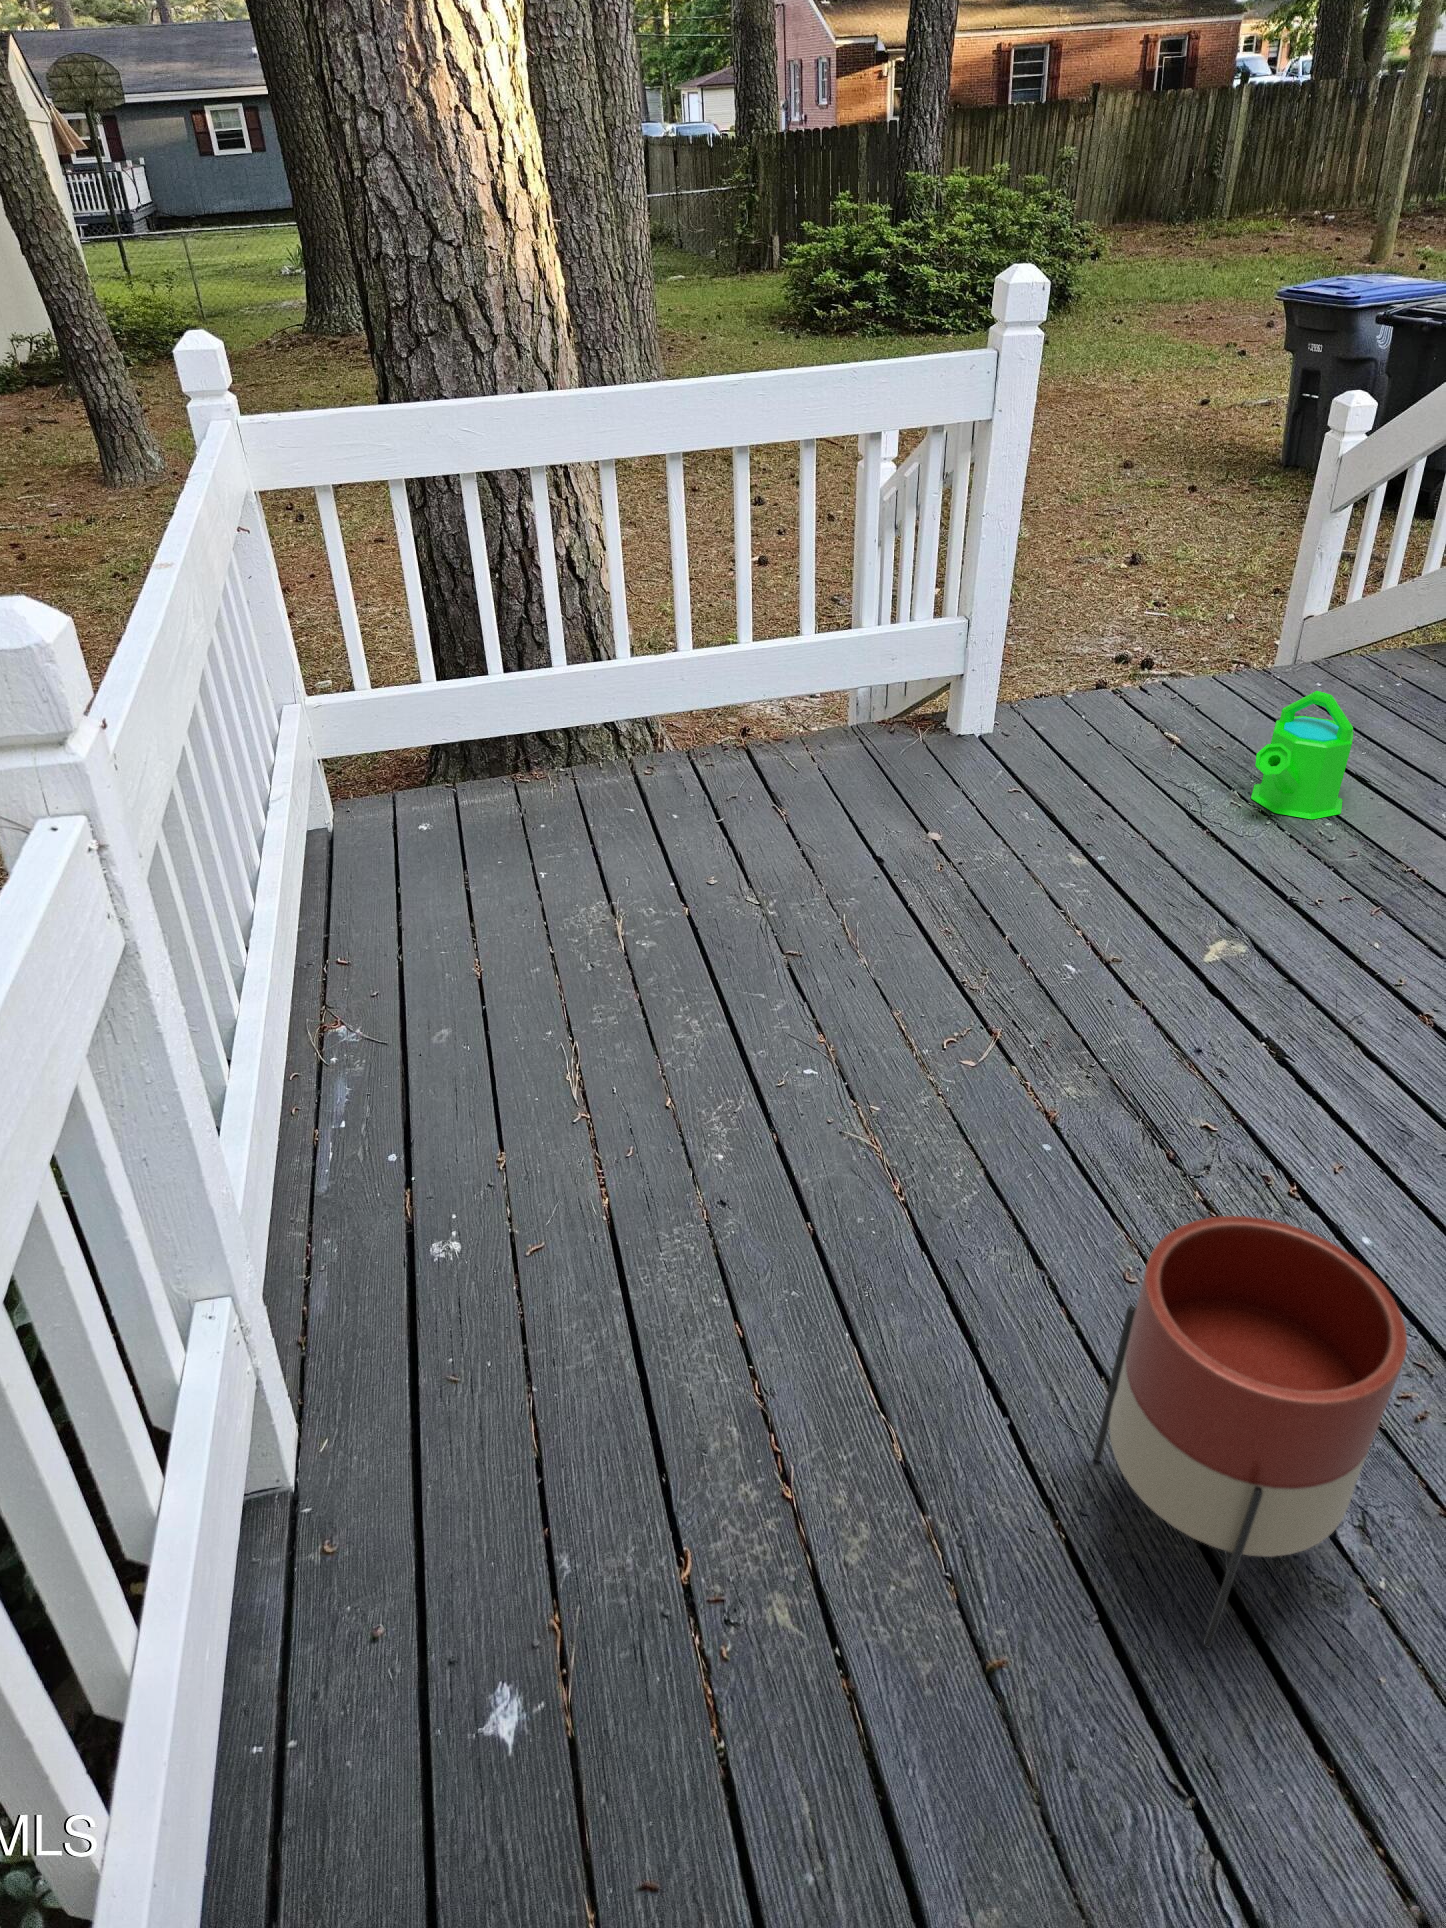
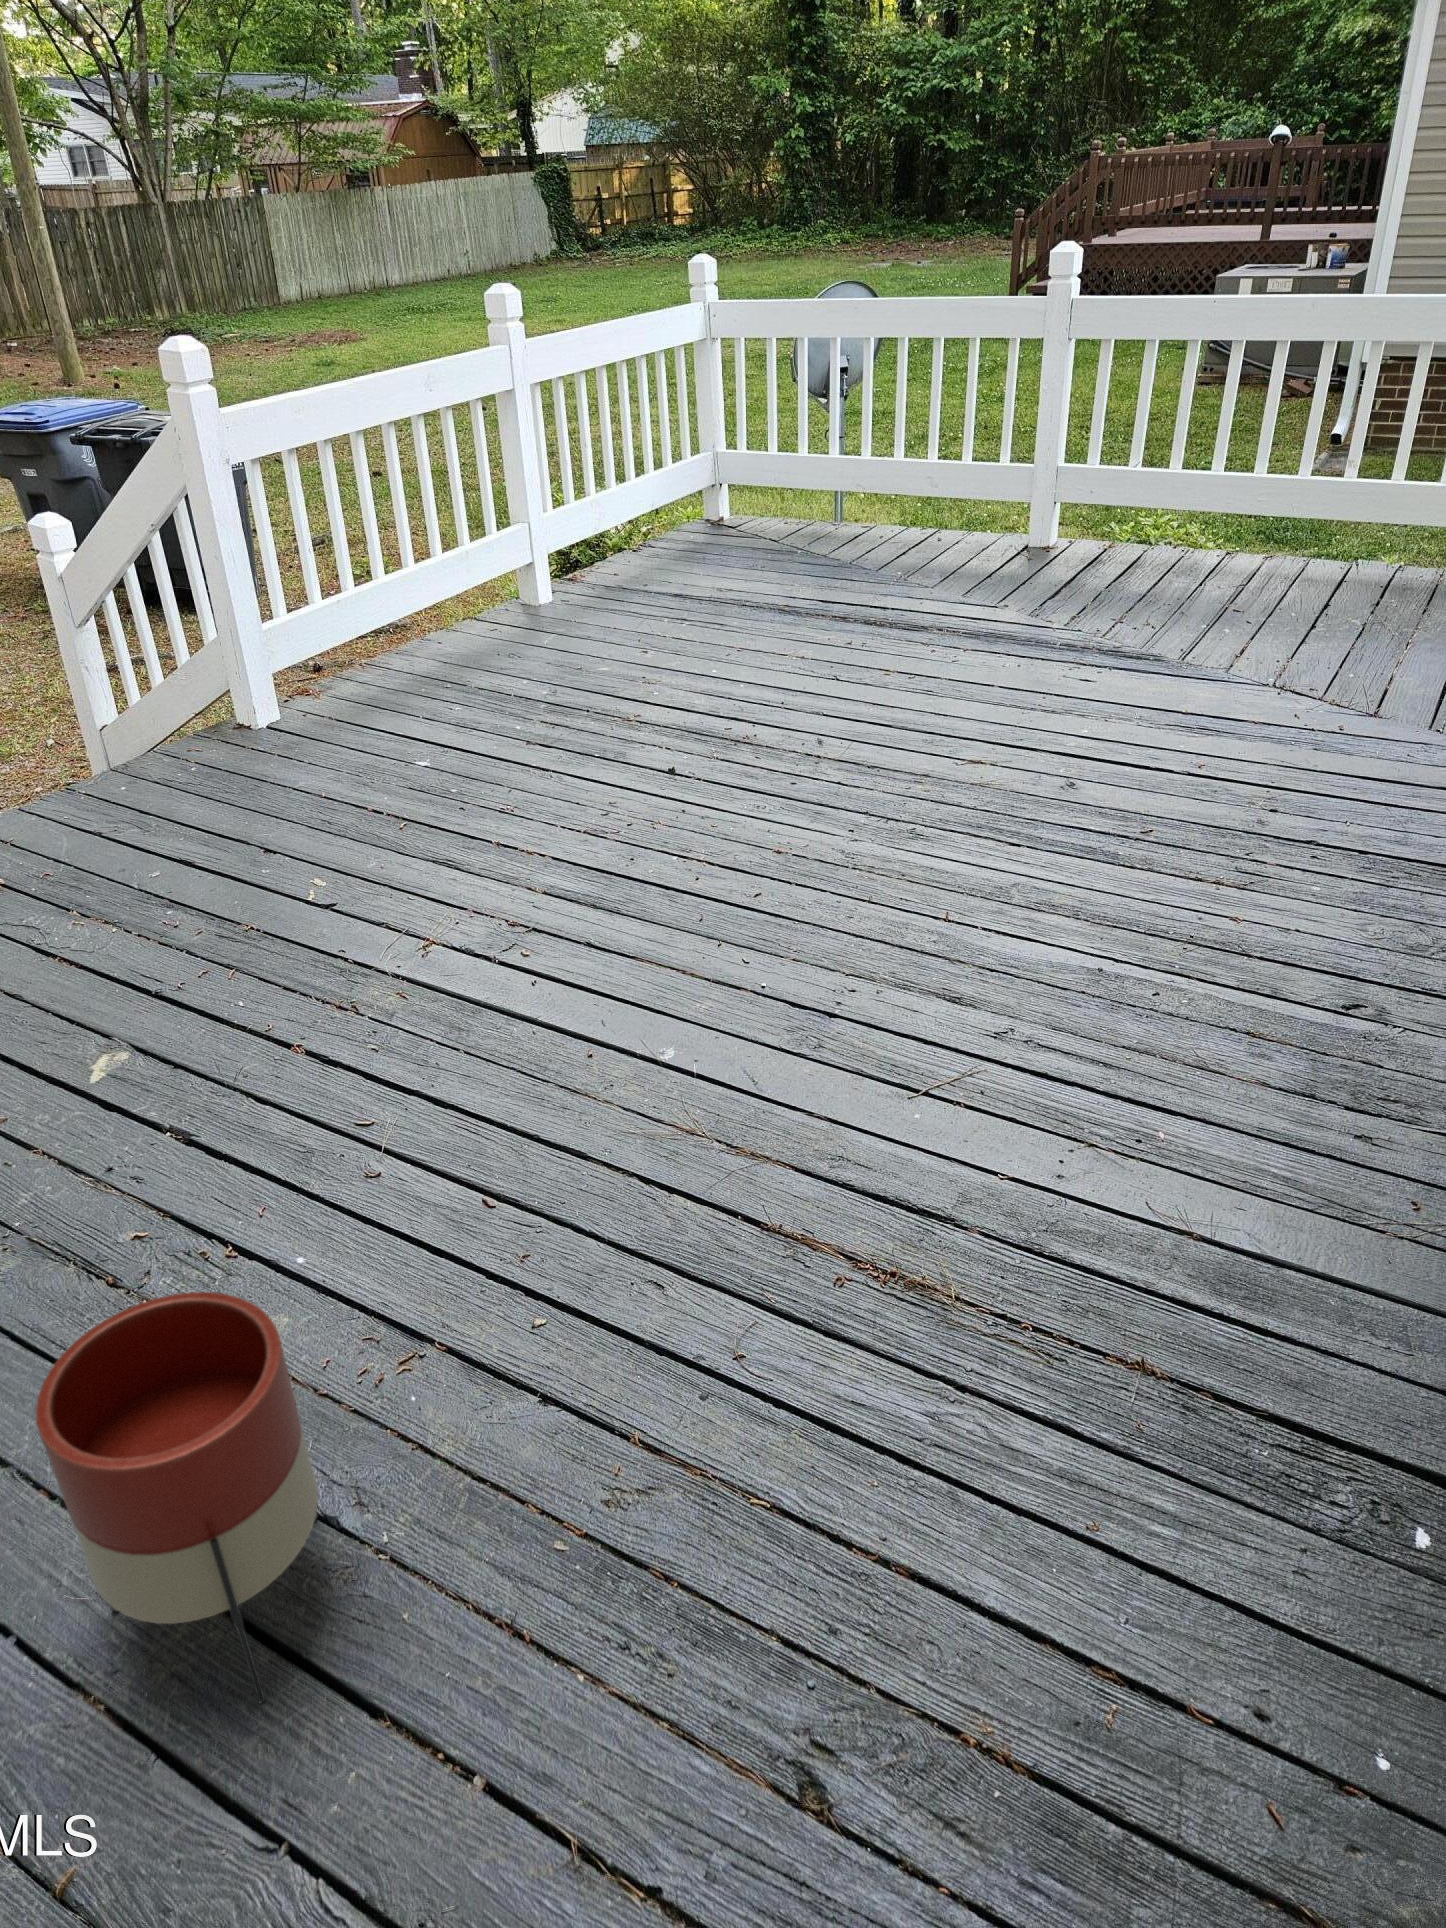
watering can: present [1251,691,1354,820] -> none [72,796,180,918]

